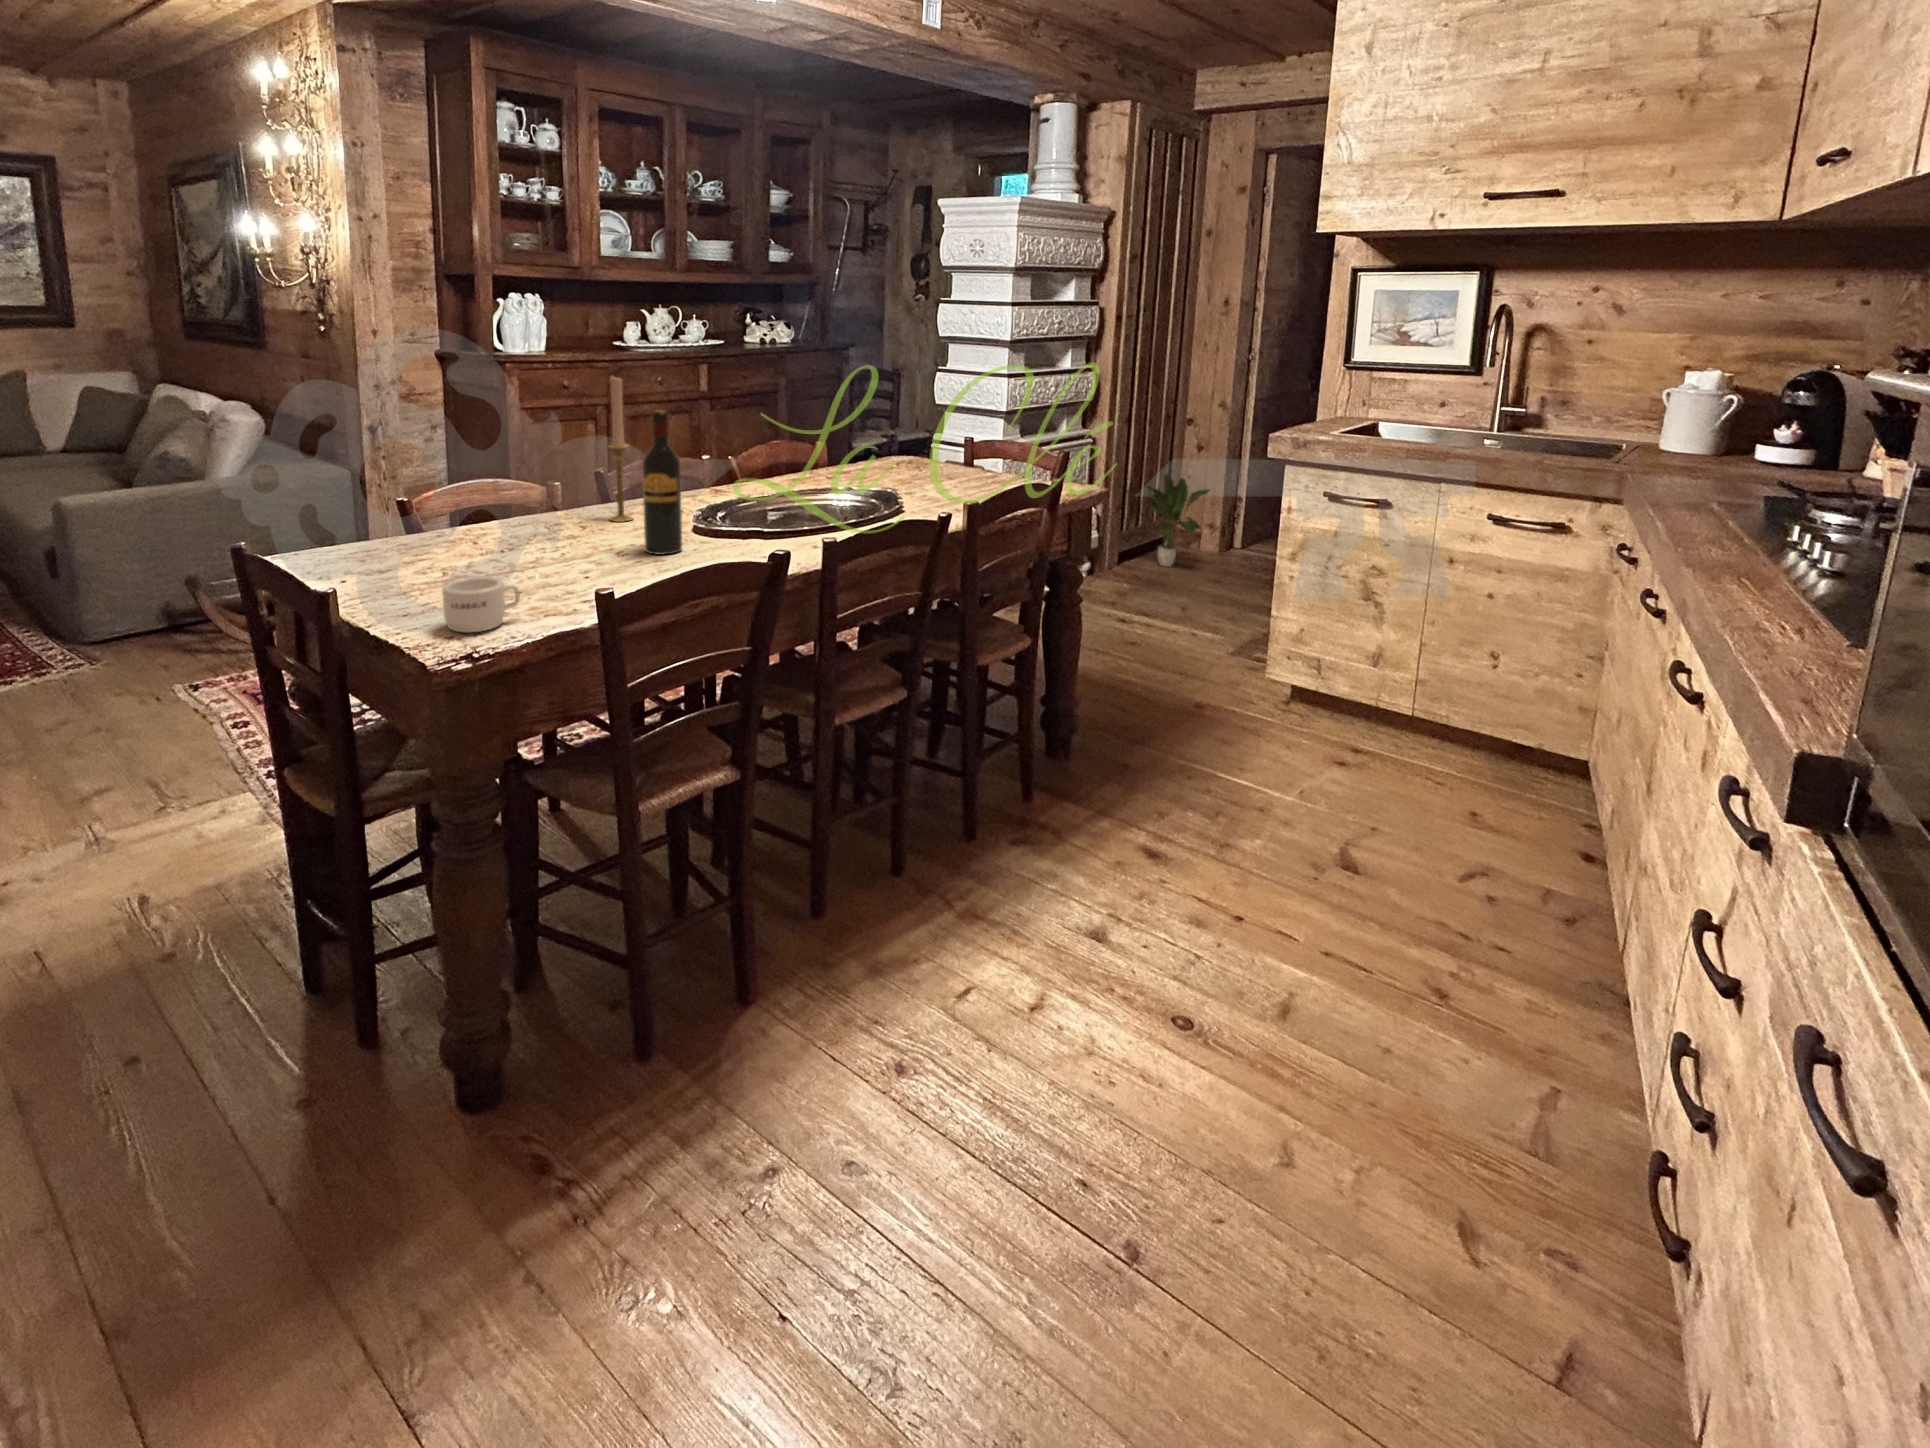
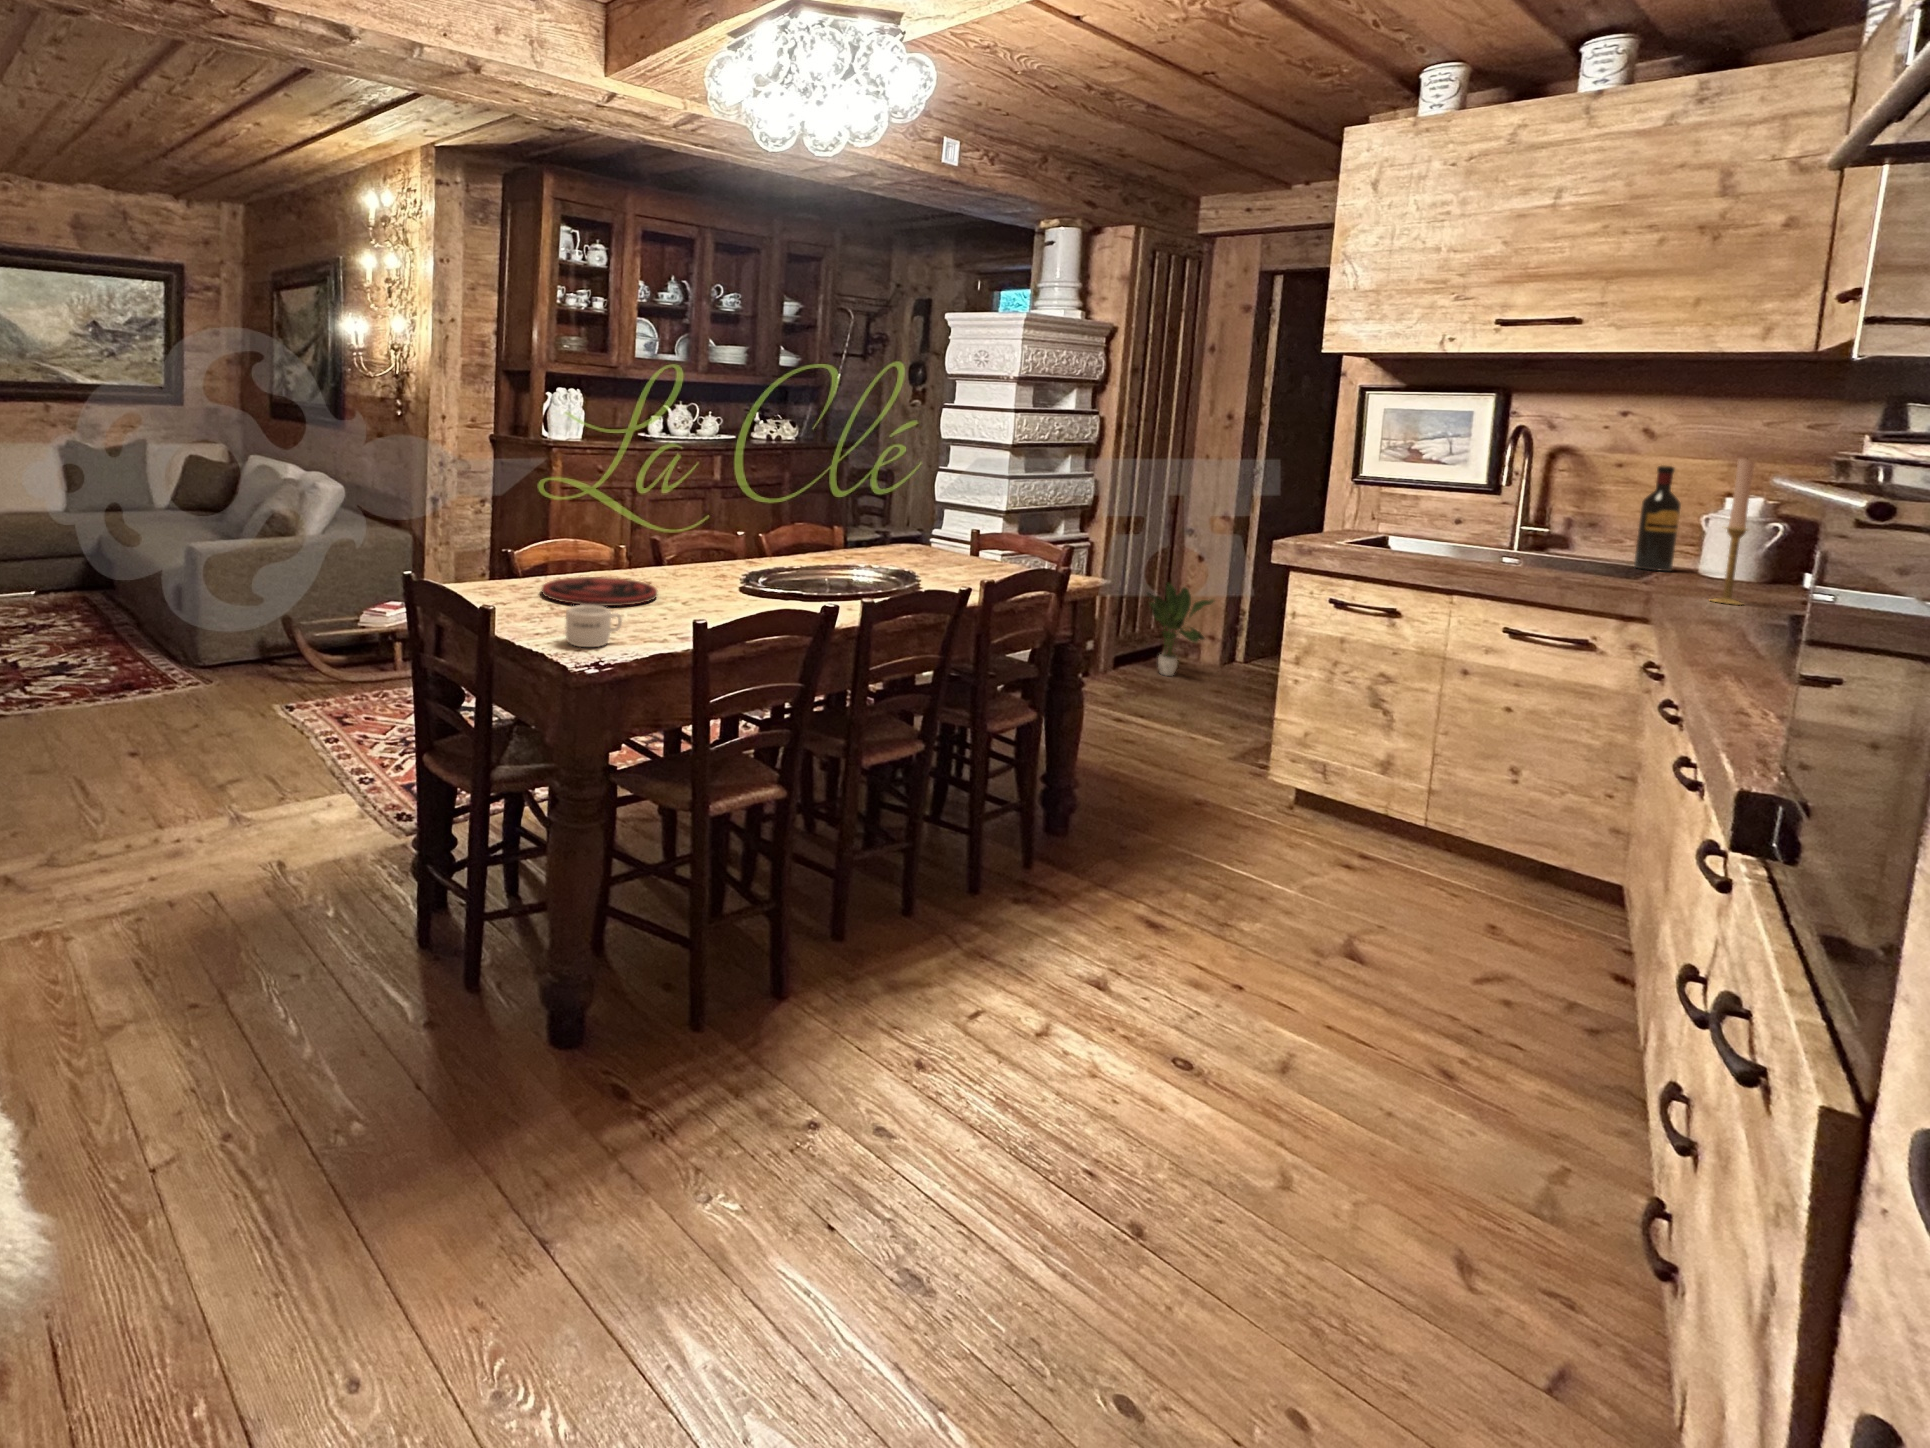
candlestick: present [610,377,633,522] -> present [1709,459,1754,604]
wine bottle: present [642,410,682,554] -> present [1634,465,1681,571]
plate: none [446,525,593,566] -> present [542,577,657,606]

